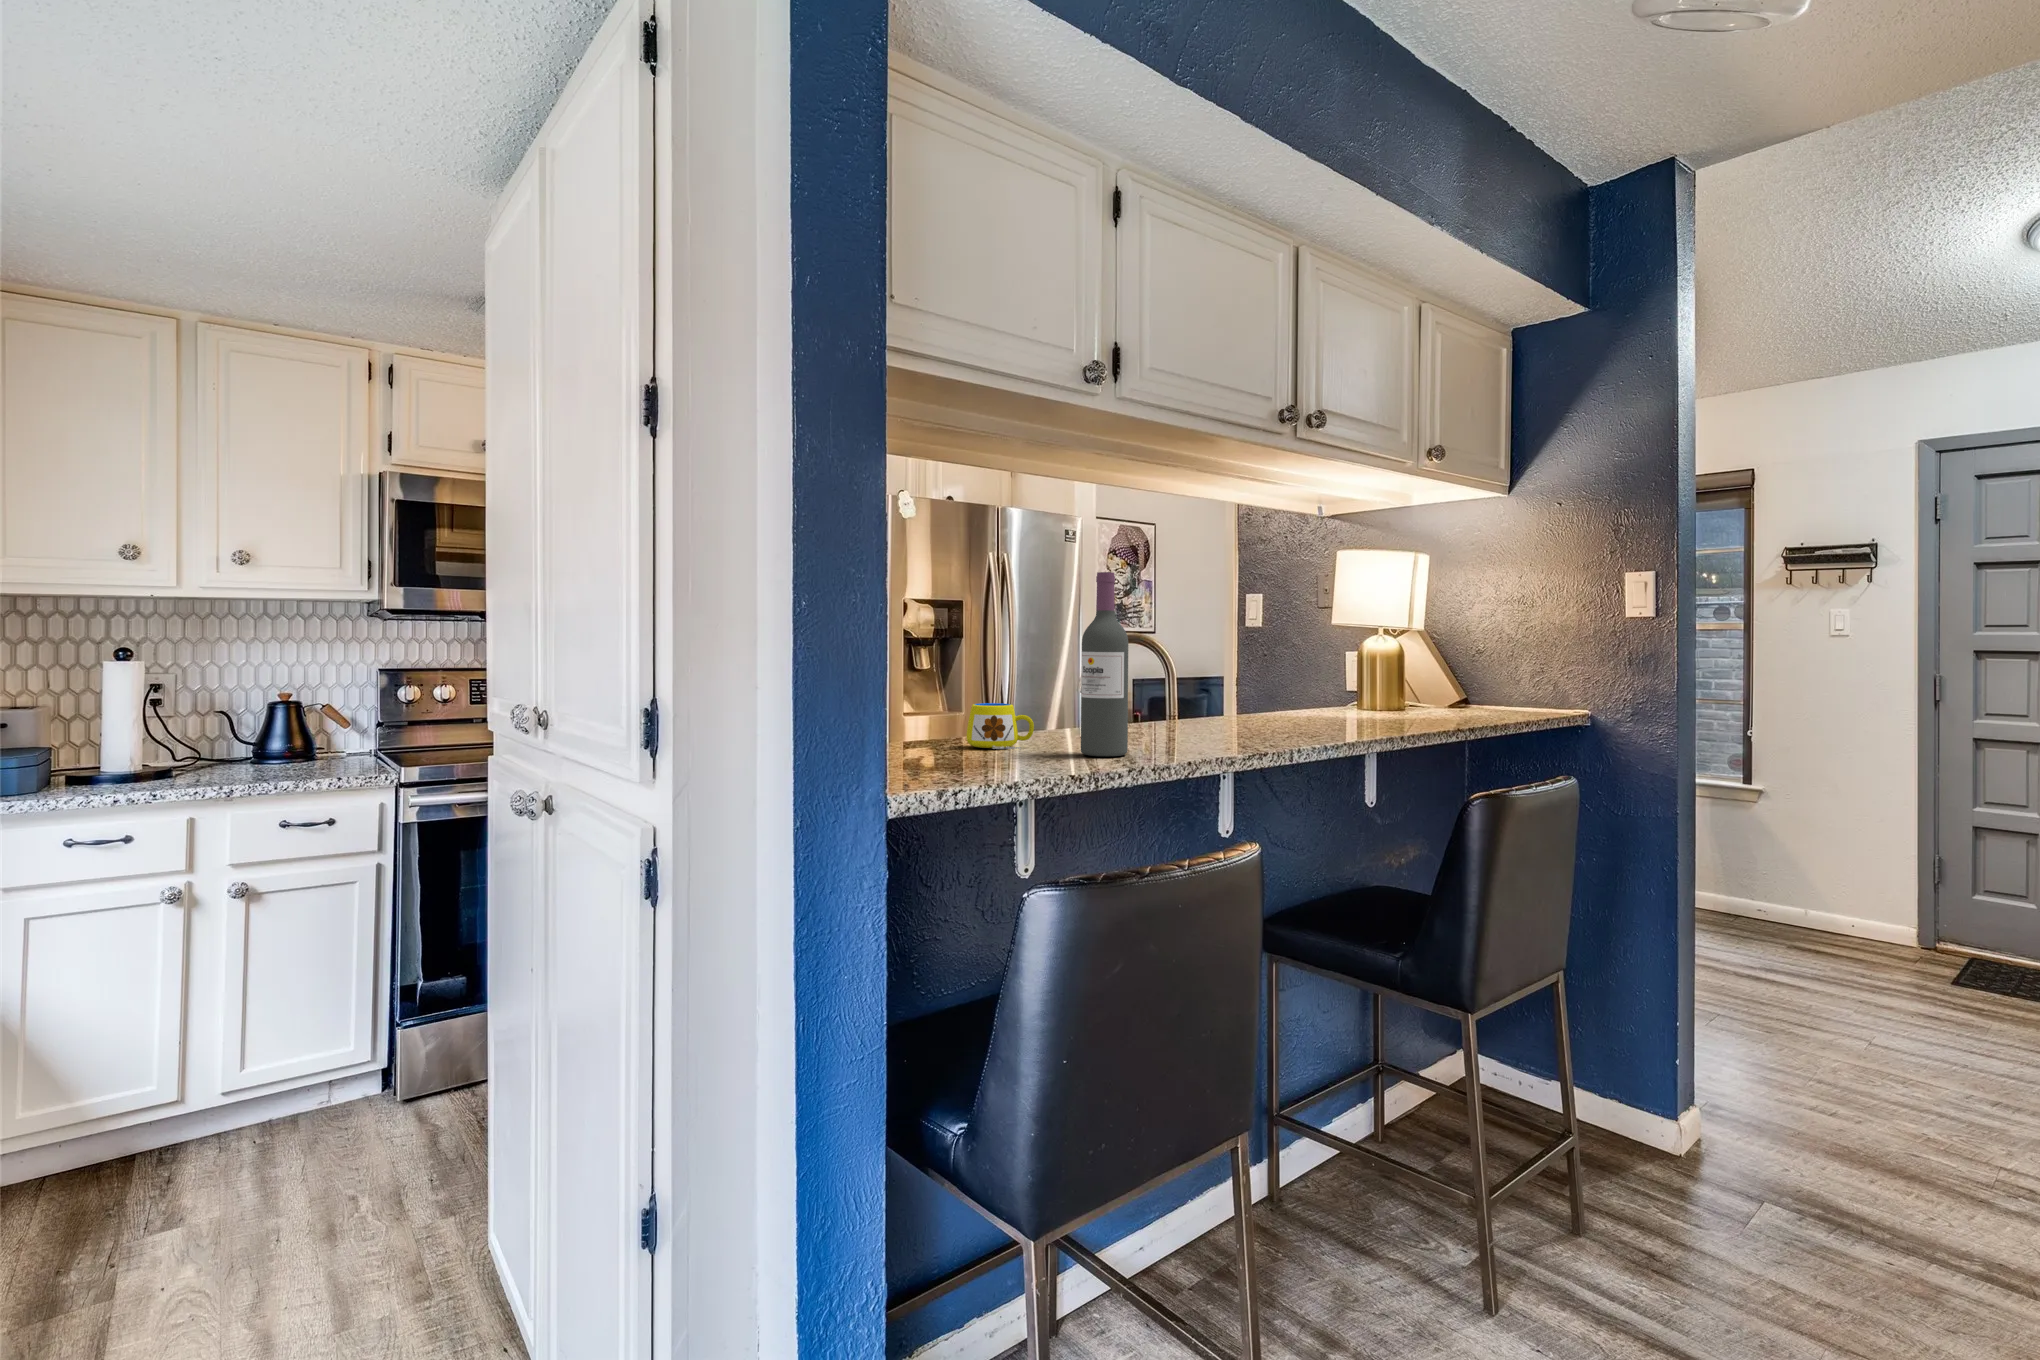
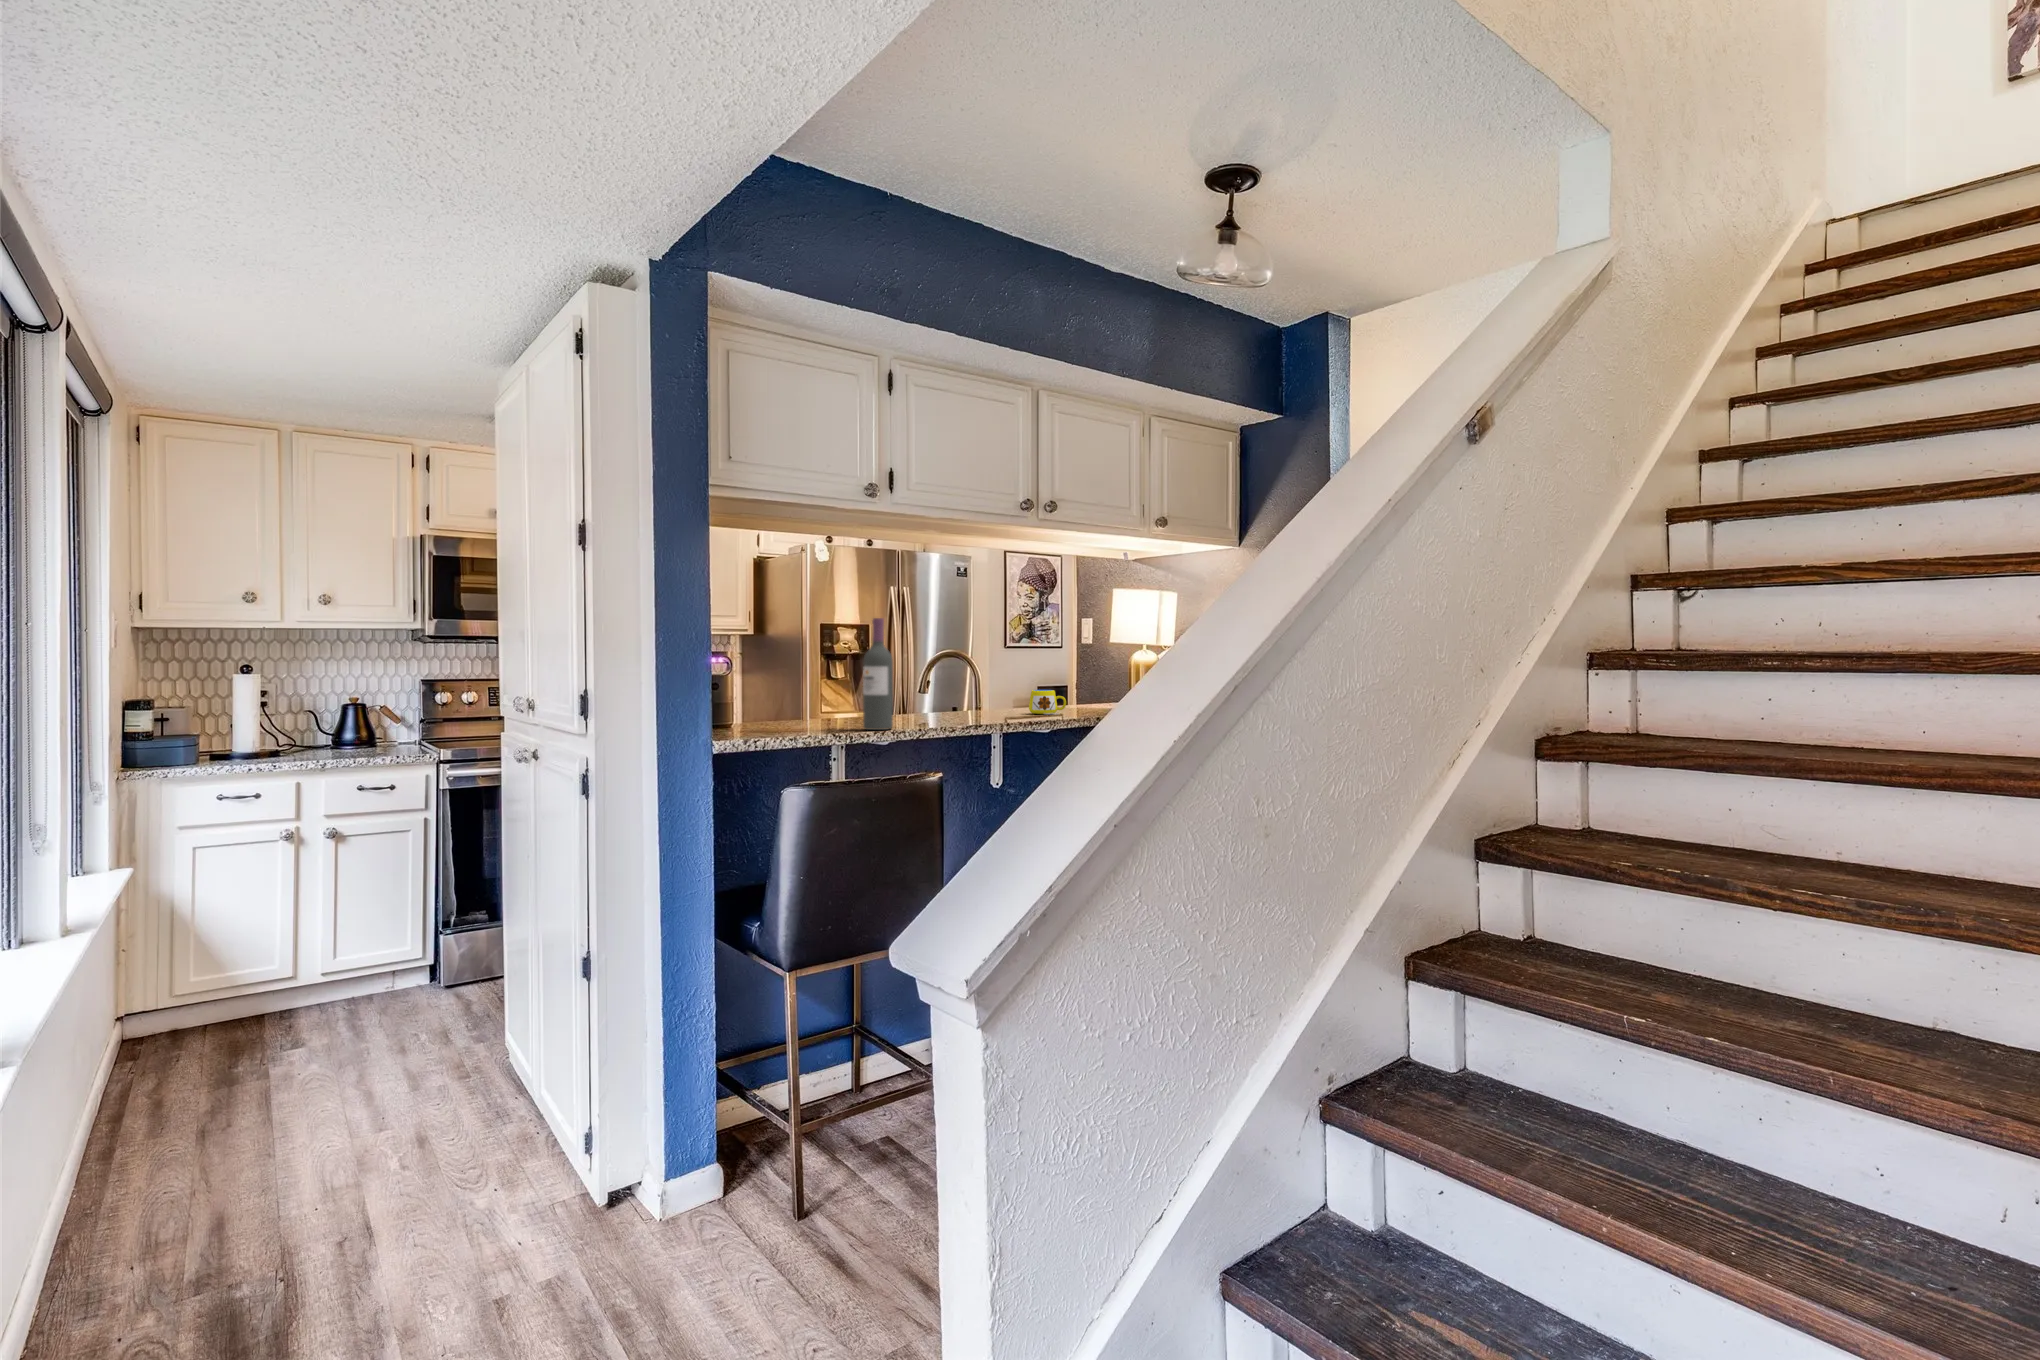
mug: present [966,703,1034,749] -> present [1029,690,1066,714]

